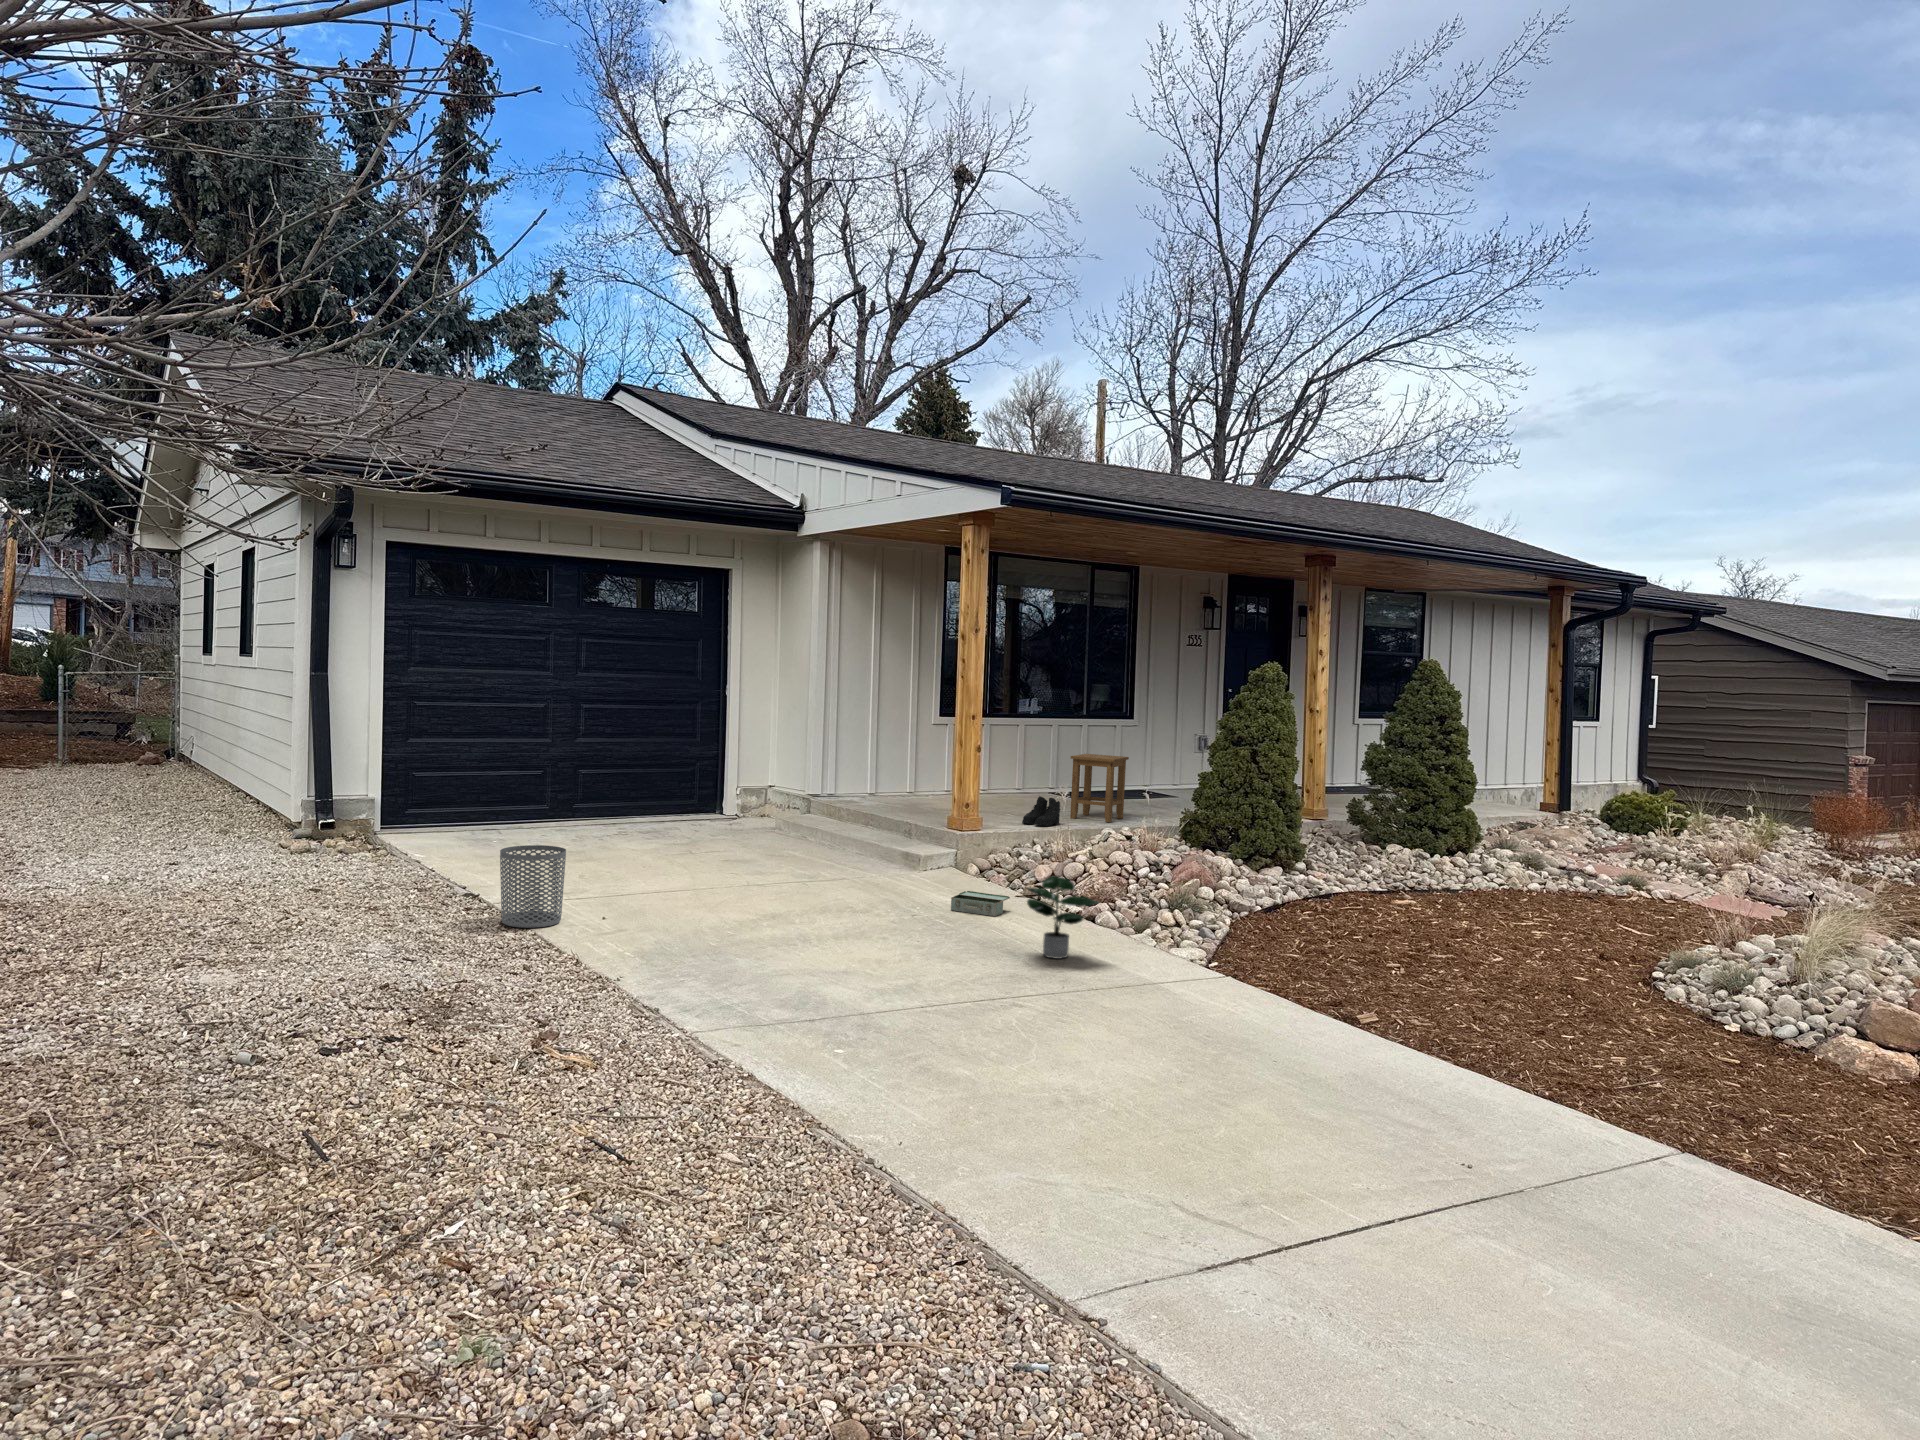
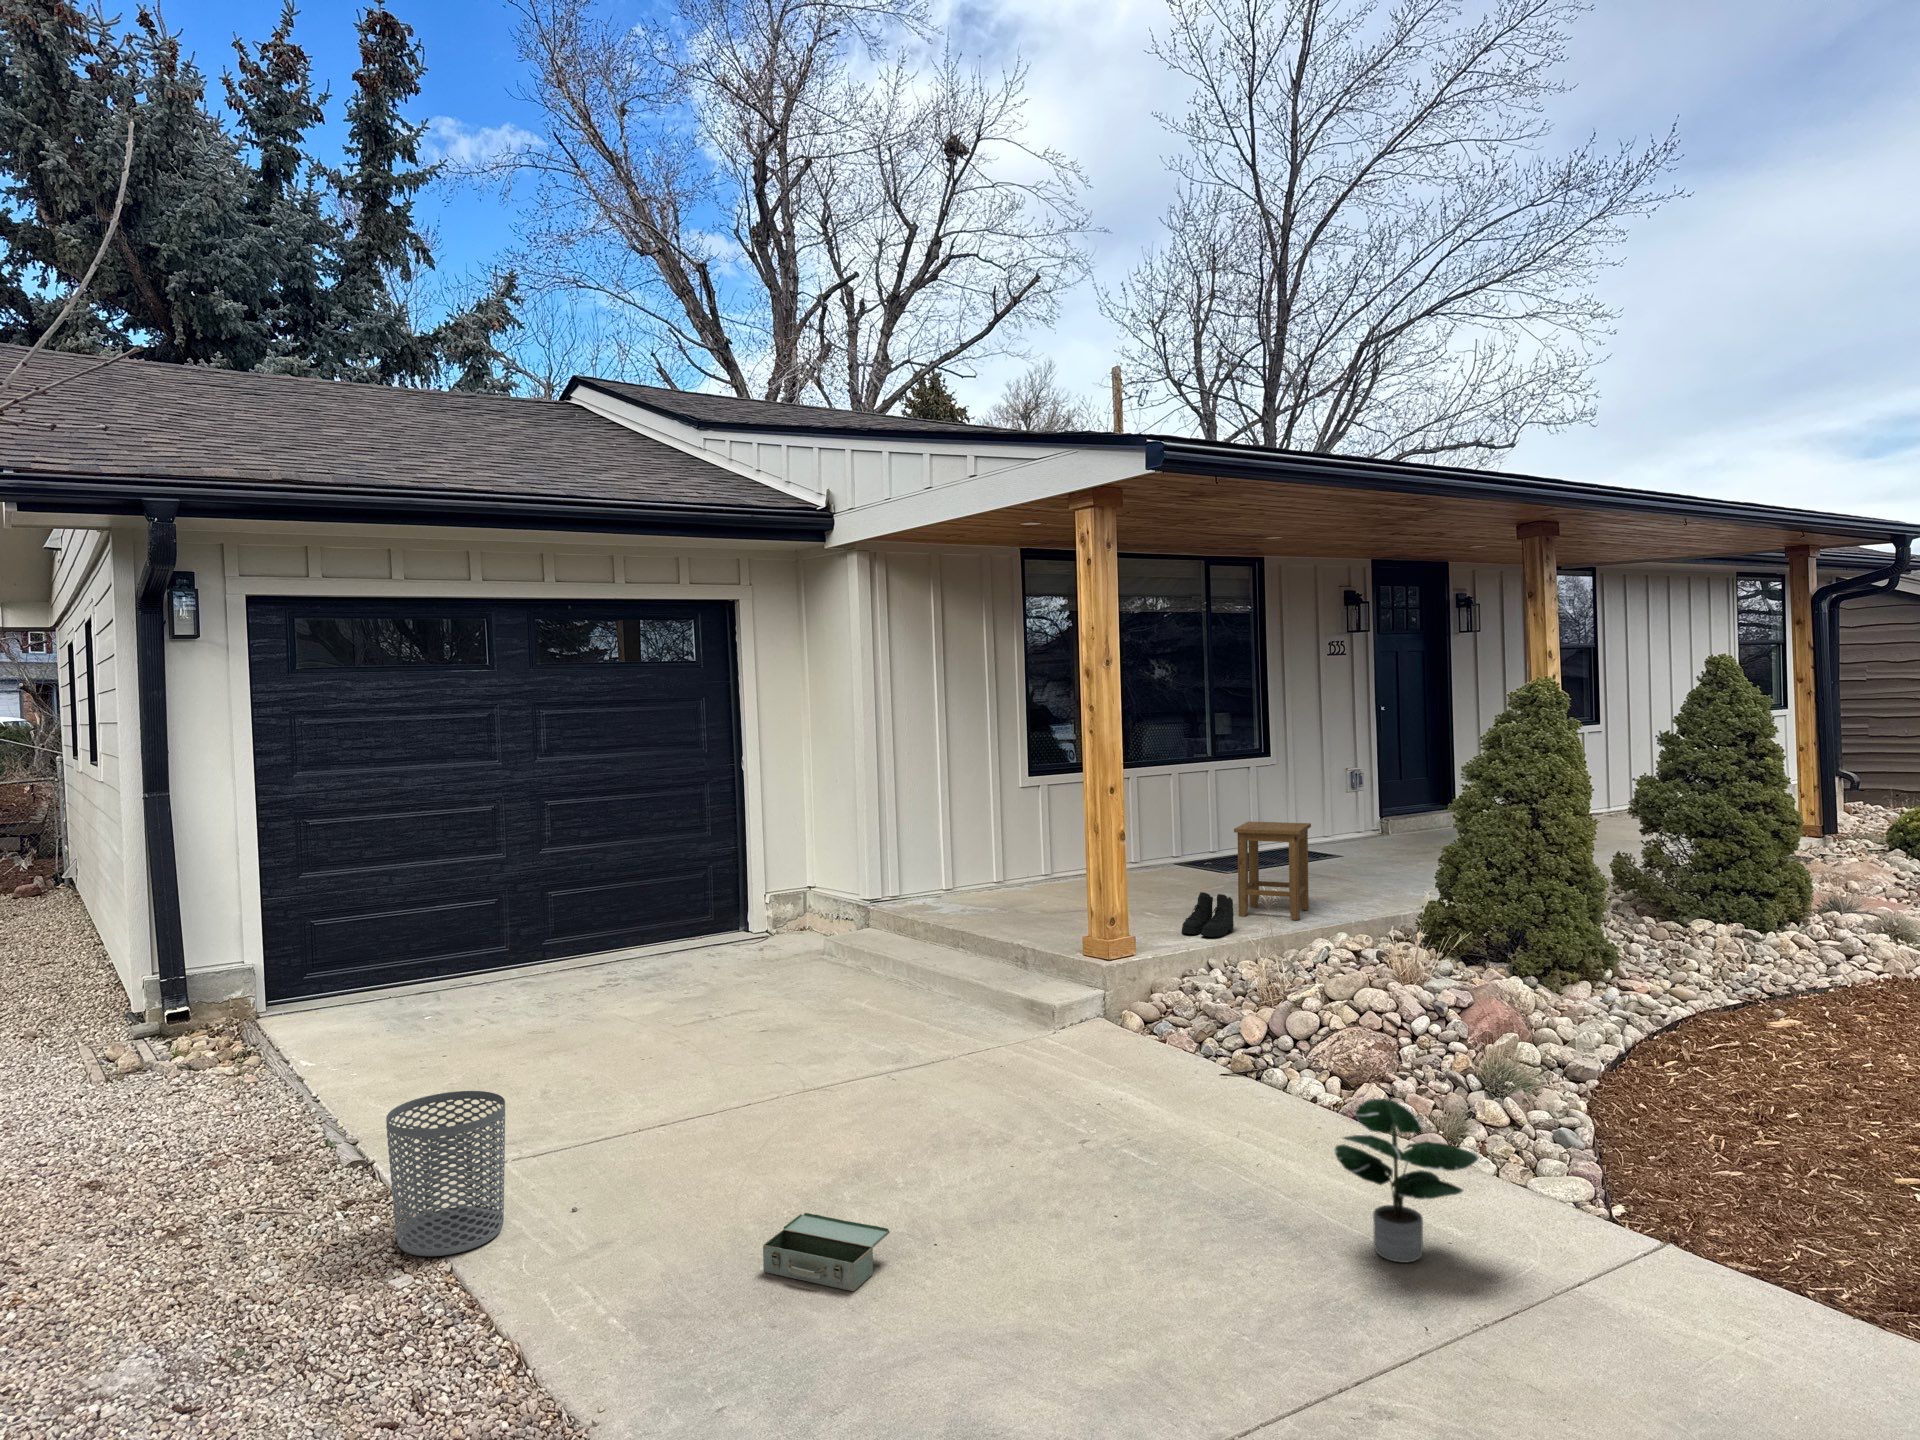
toolbox: present [951,891,1010,916] -> present [763,1213,890,1291]

